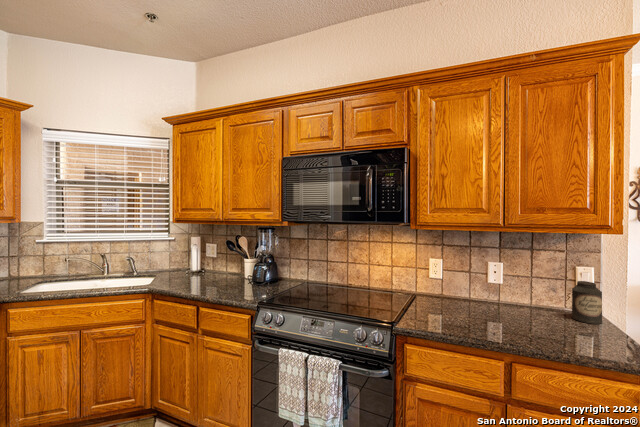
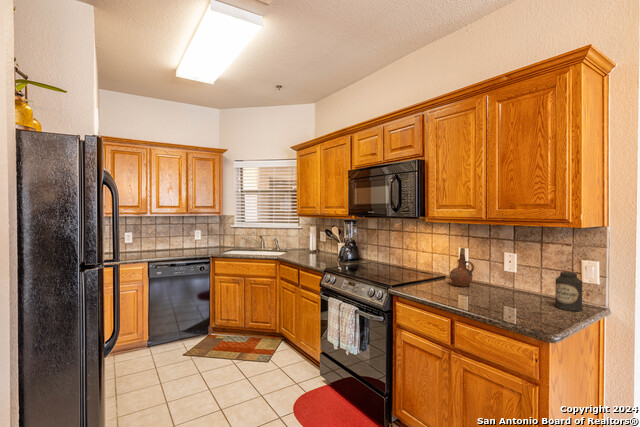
ceramic pitcher: none [437,260,466,306] -> present [450,248,474,287]

